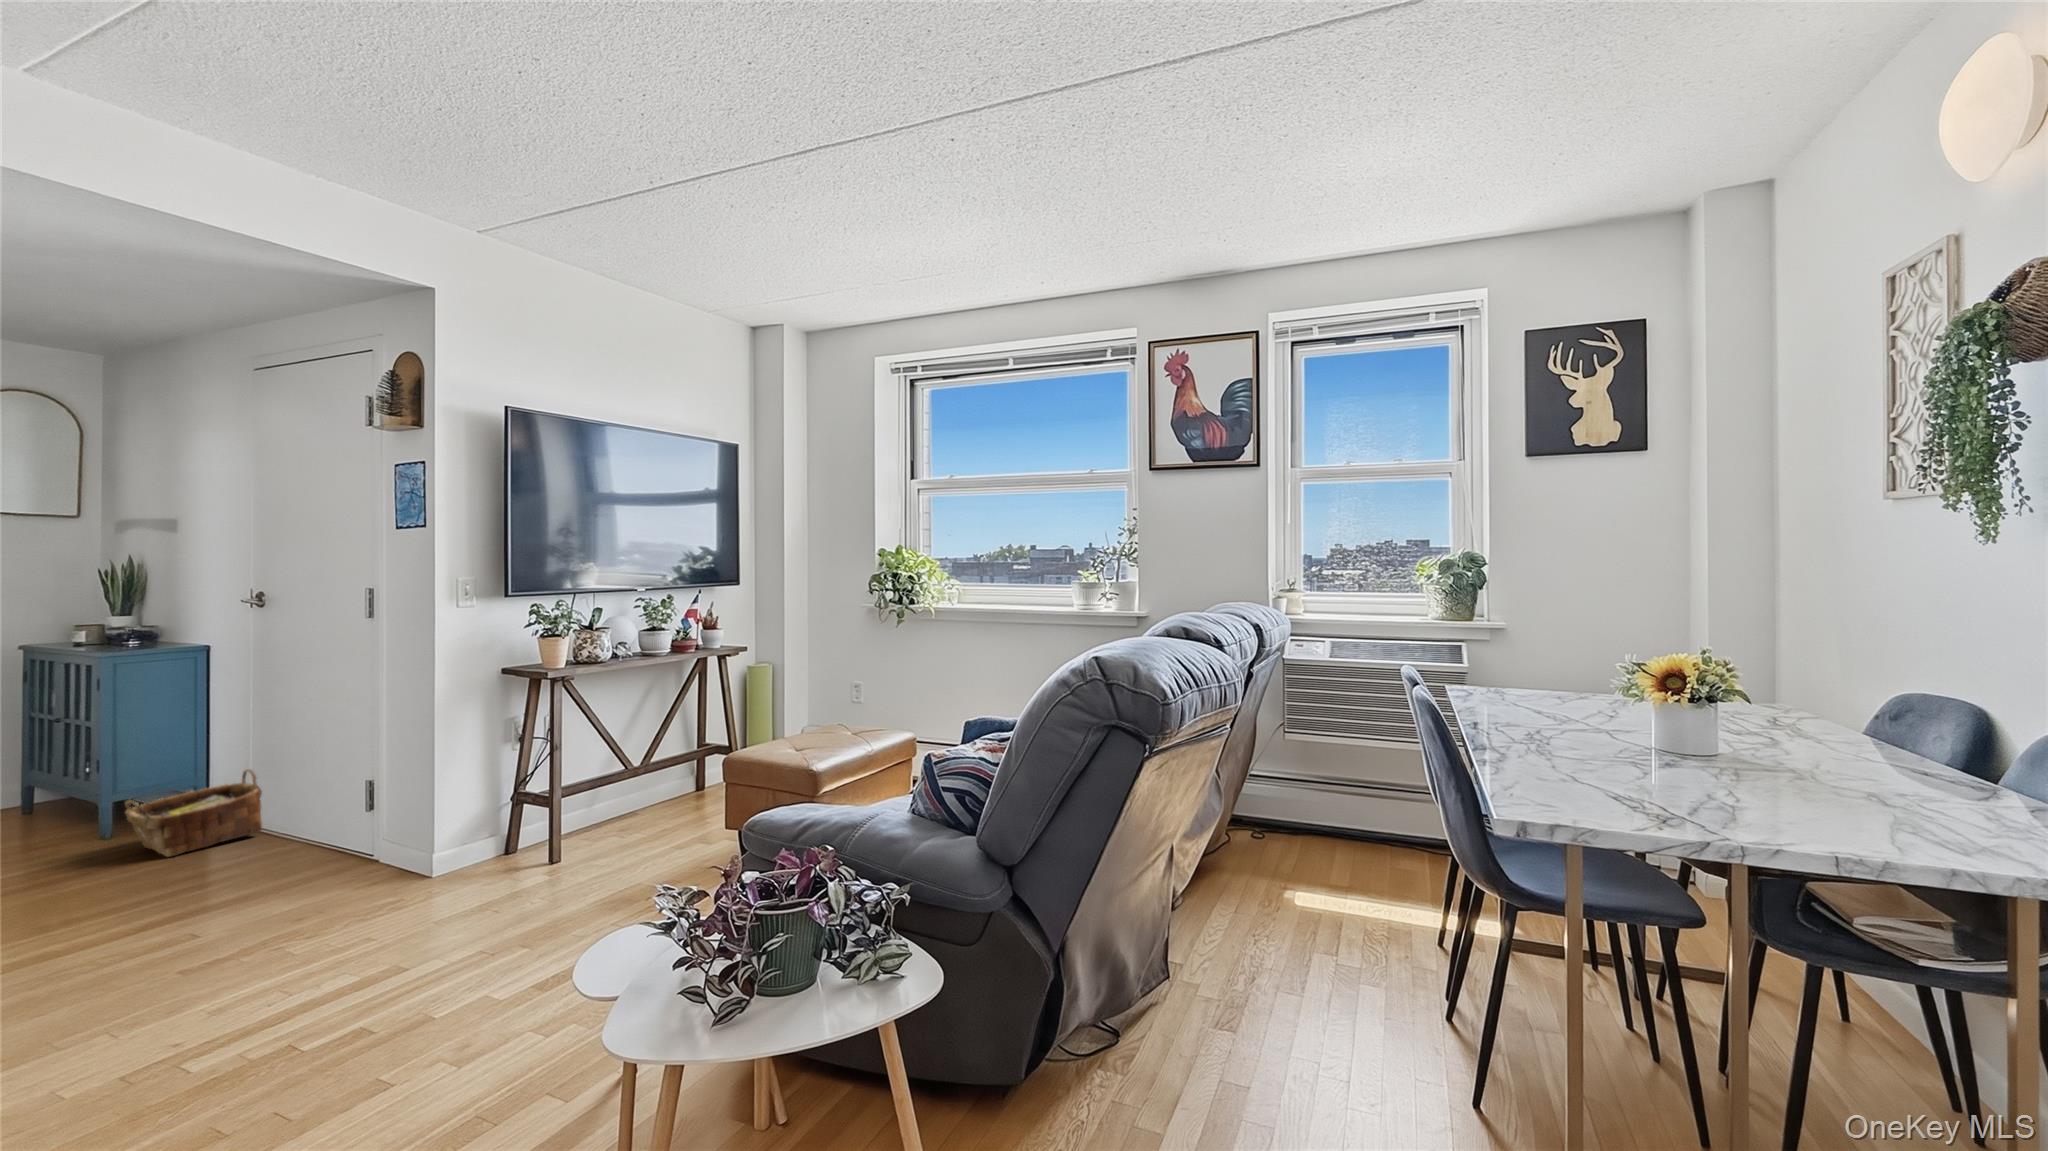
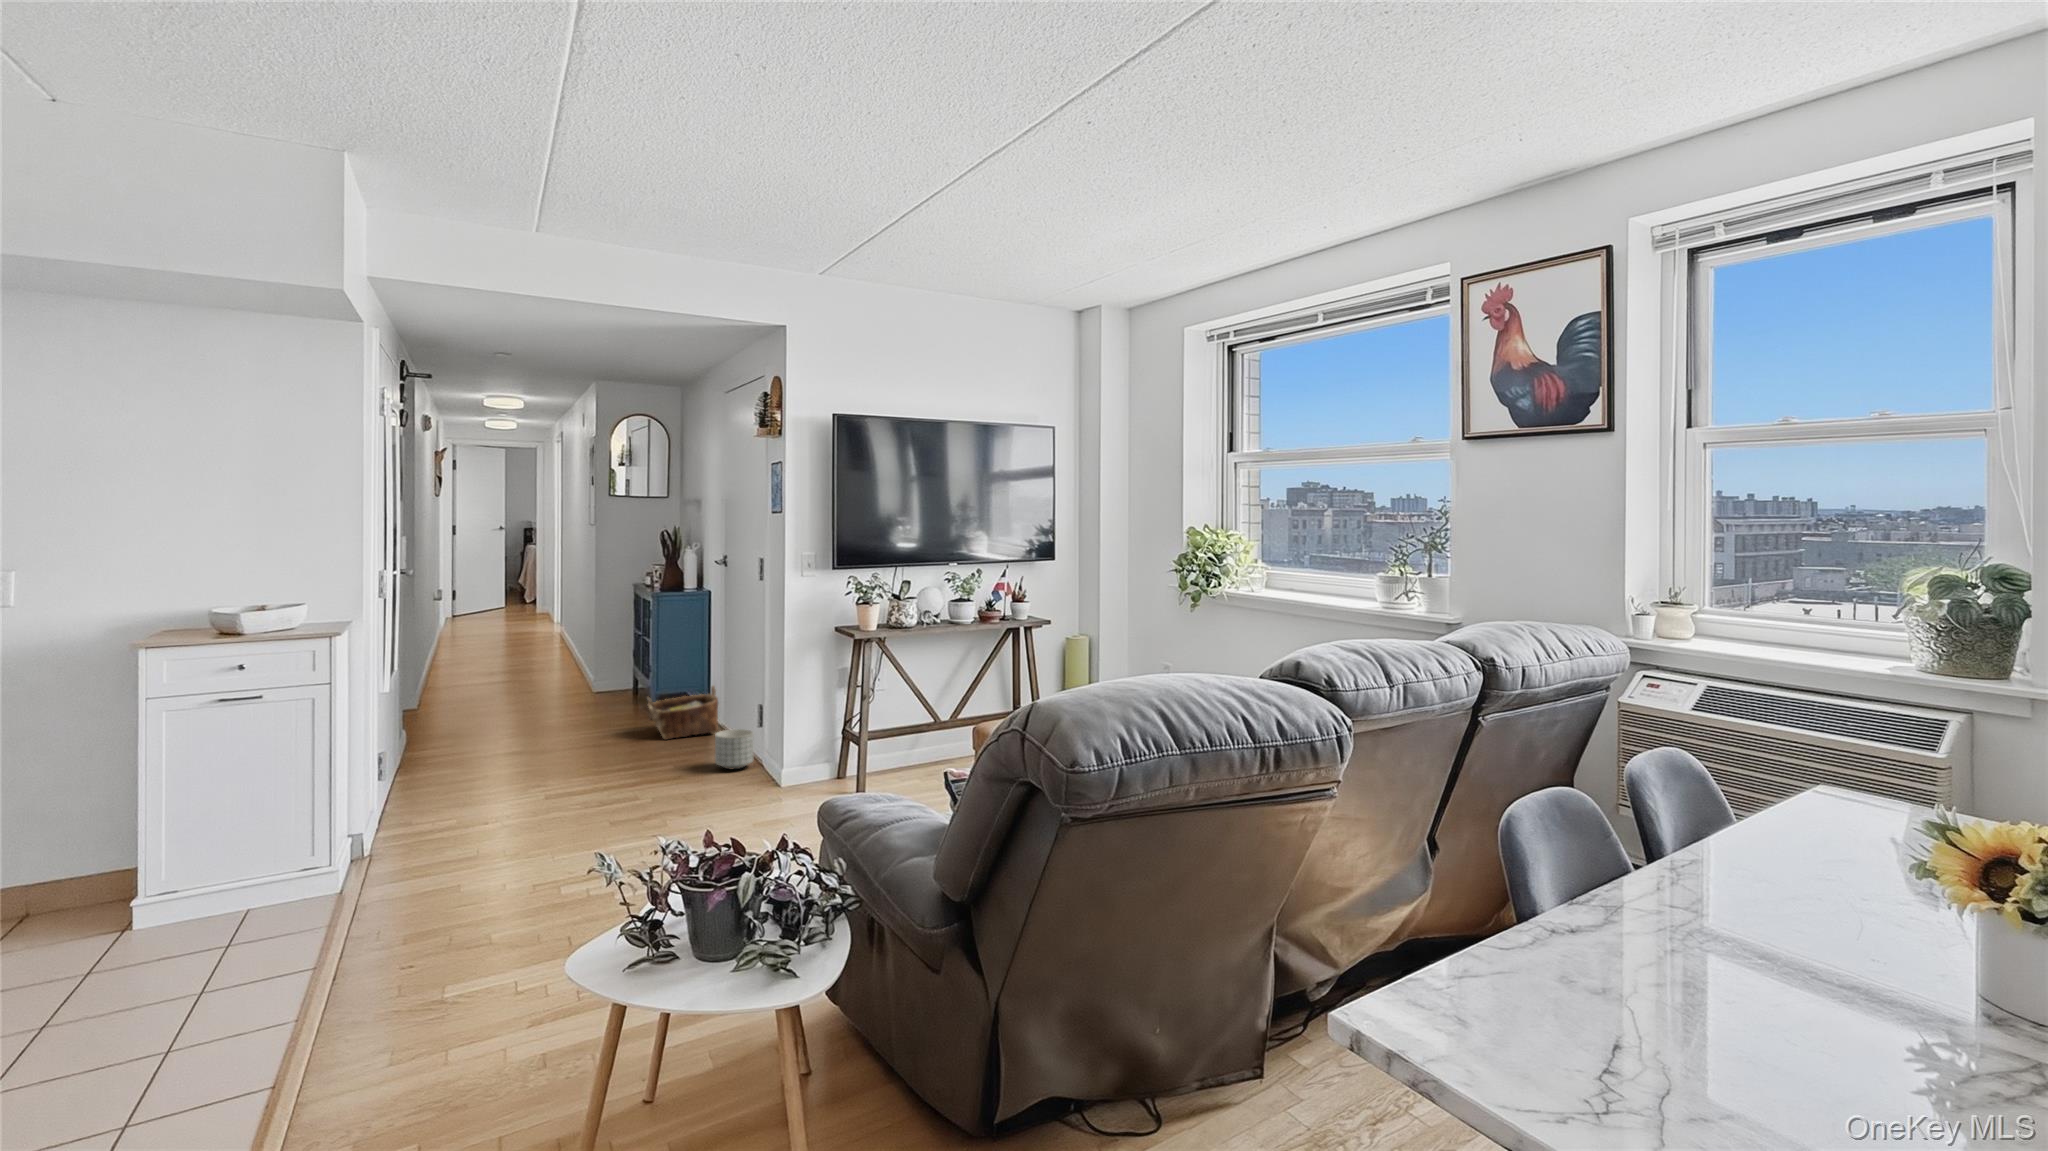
planter: none [303,816,368,874] -> present [715,729,753,769]

